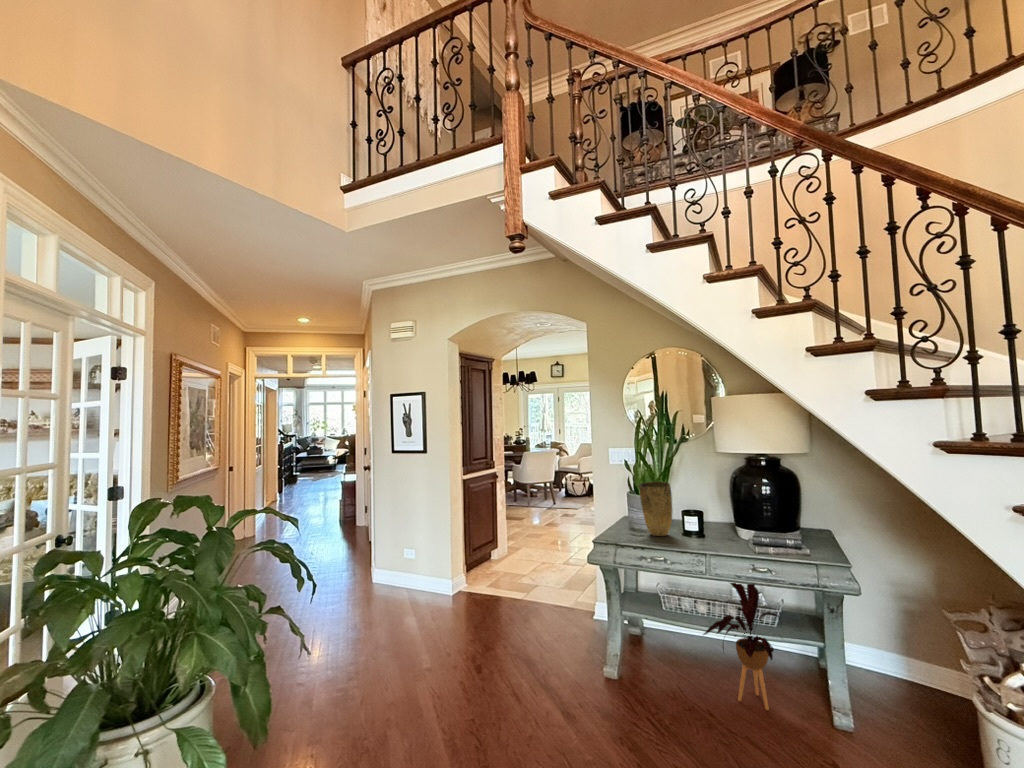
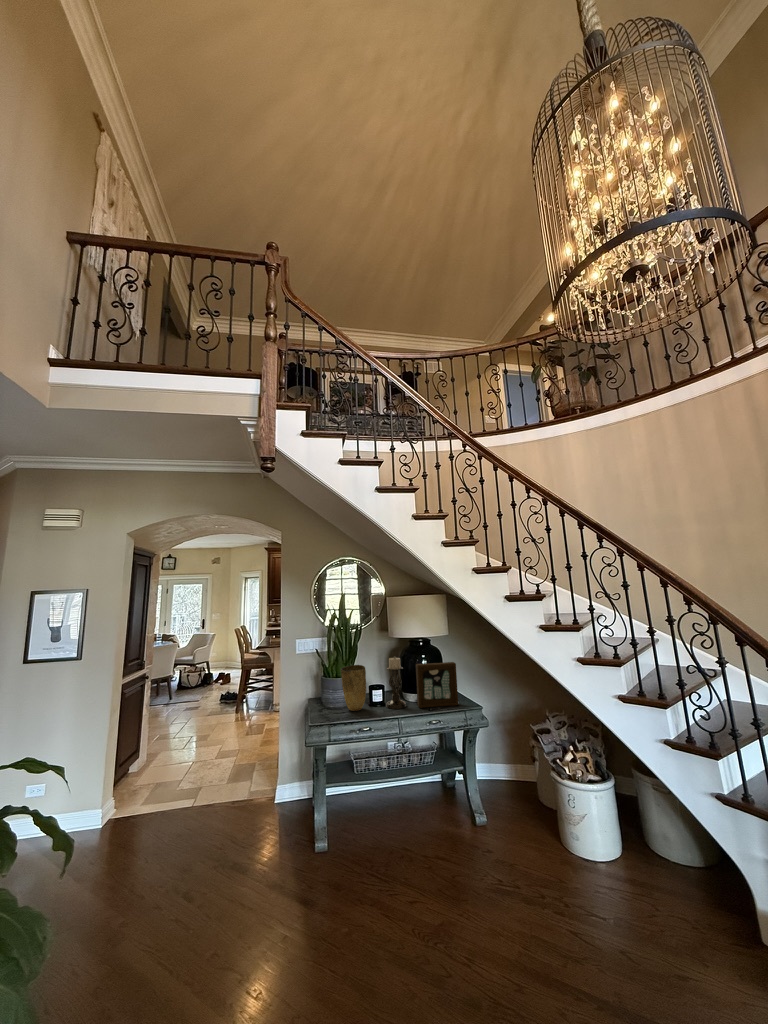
candle holder: none [700,476,729,544] -> present [386,657,406,709]
picture frame: none [741,489,810,555] -> present [416,662,458,708]
house plant: present [703,564,780,710] -> none [395,719,445,830]

